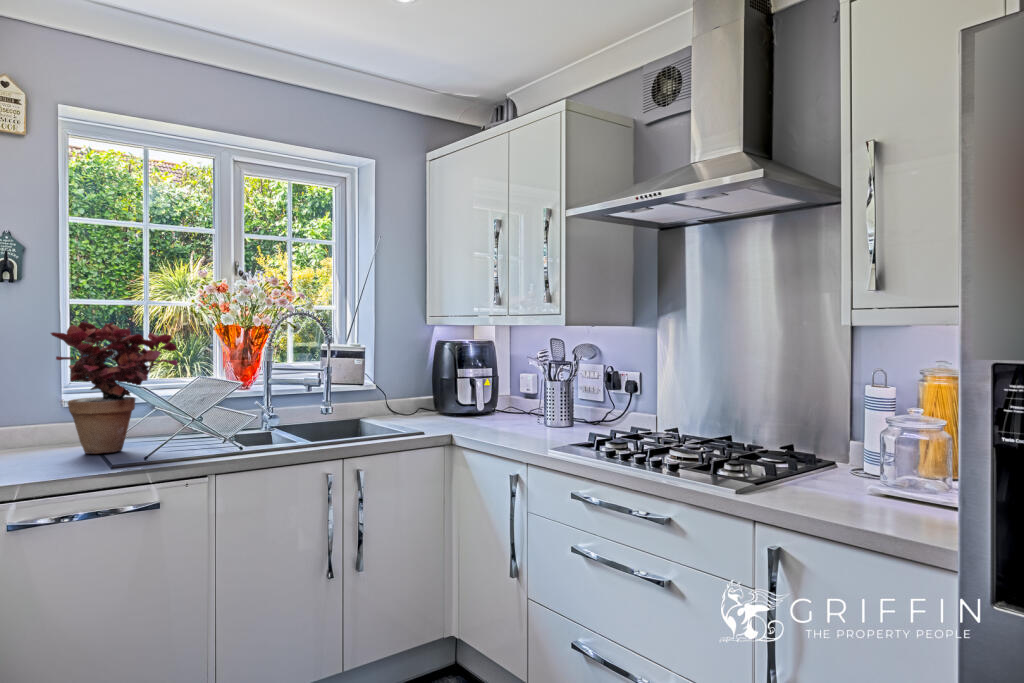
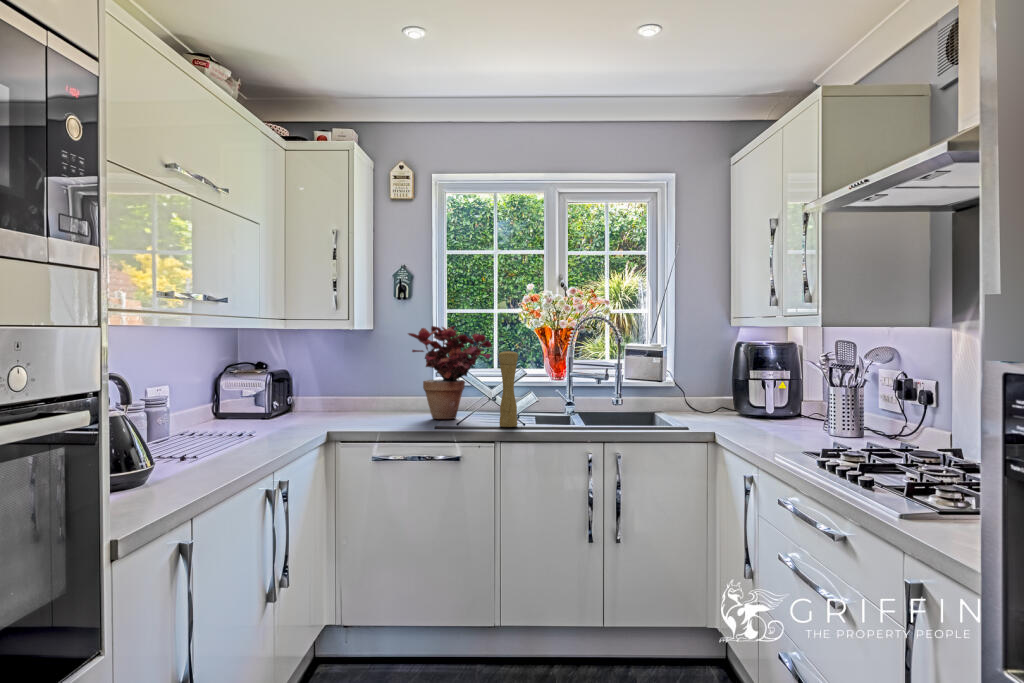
pepper mill: none [204,354,231,454] -> present [499,350,518,427]

